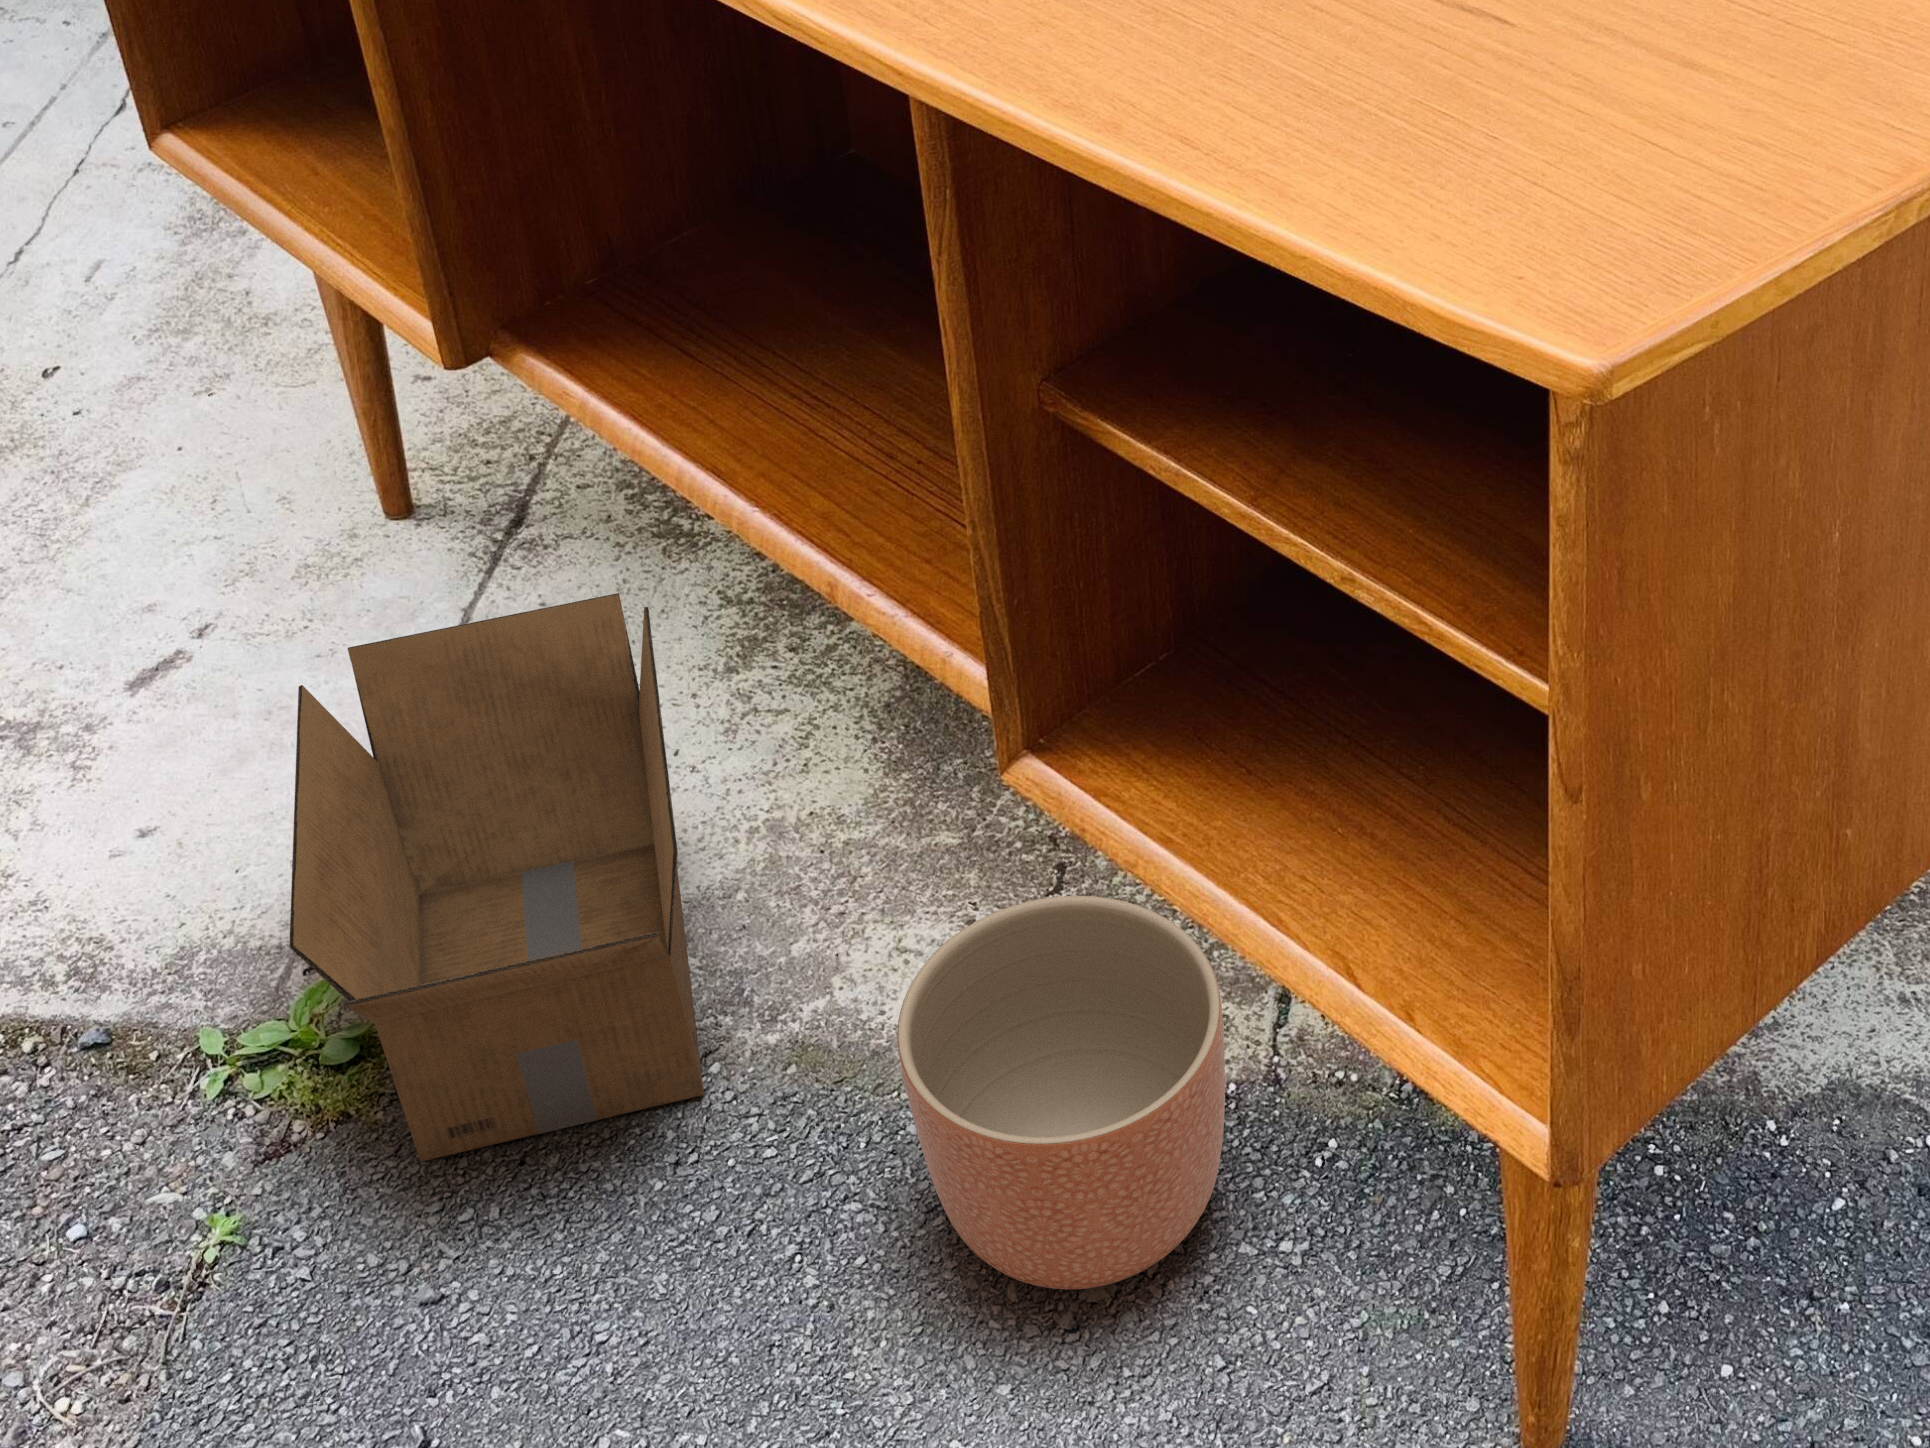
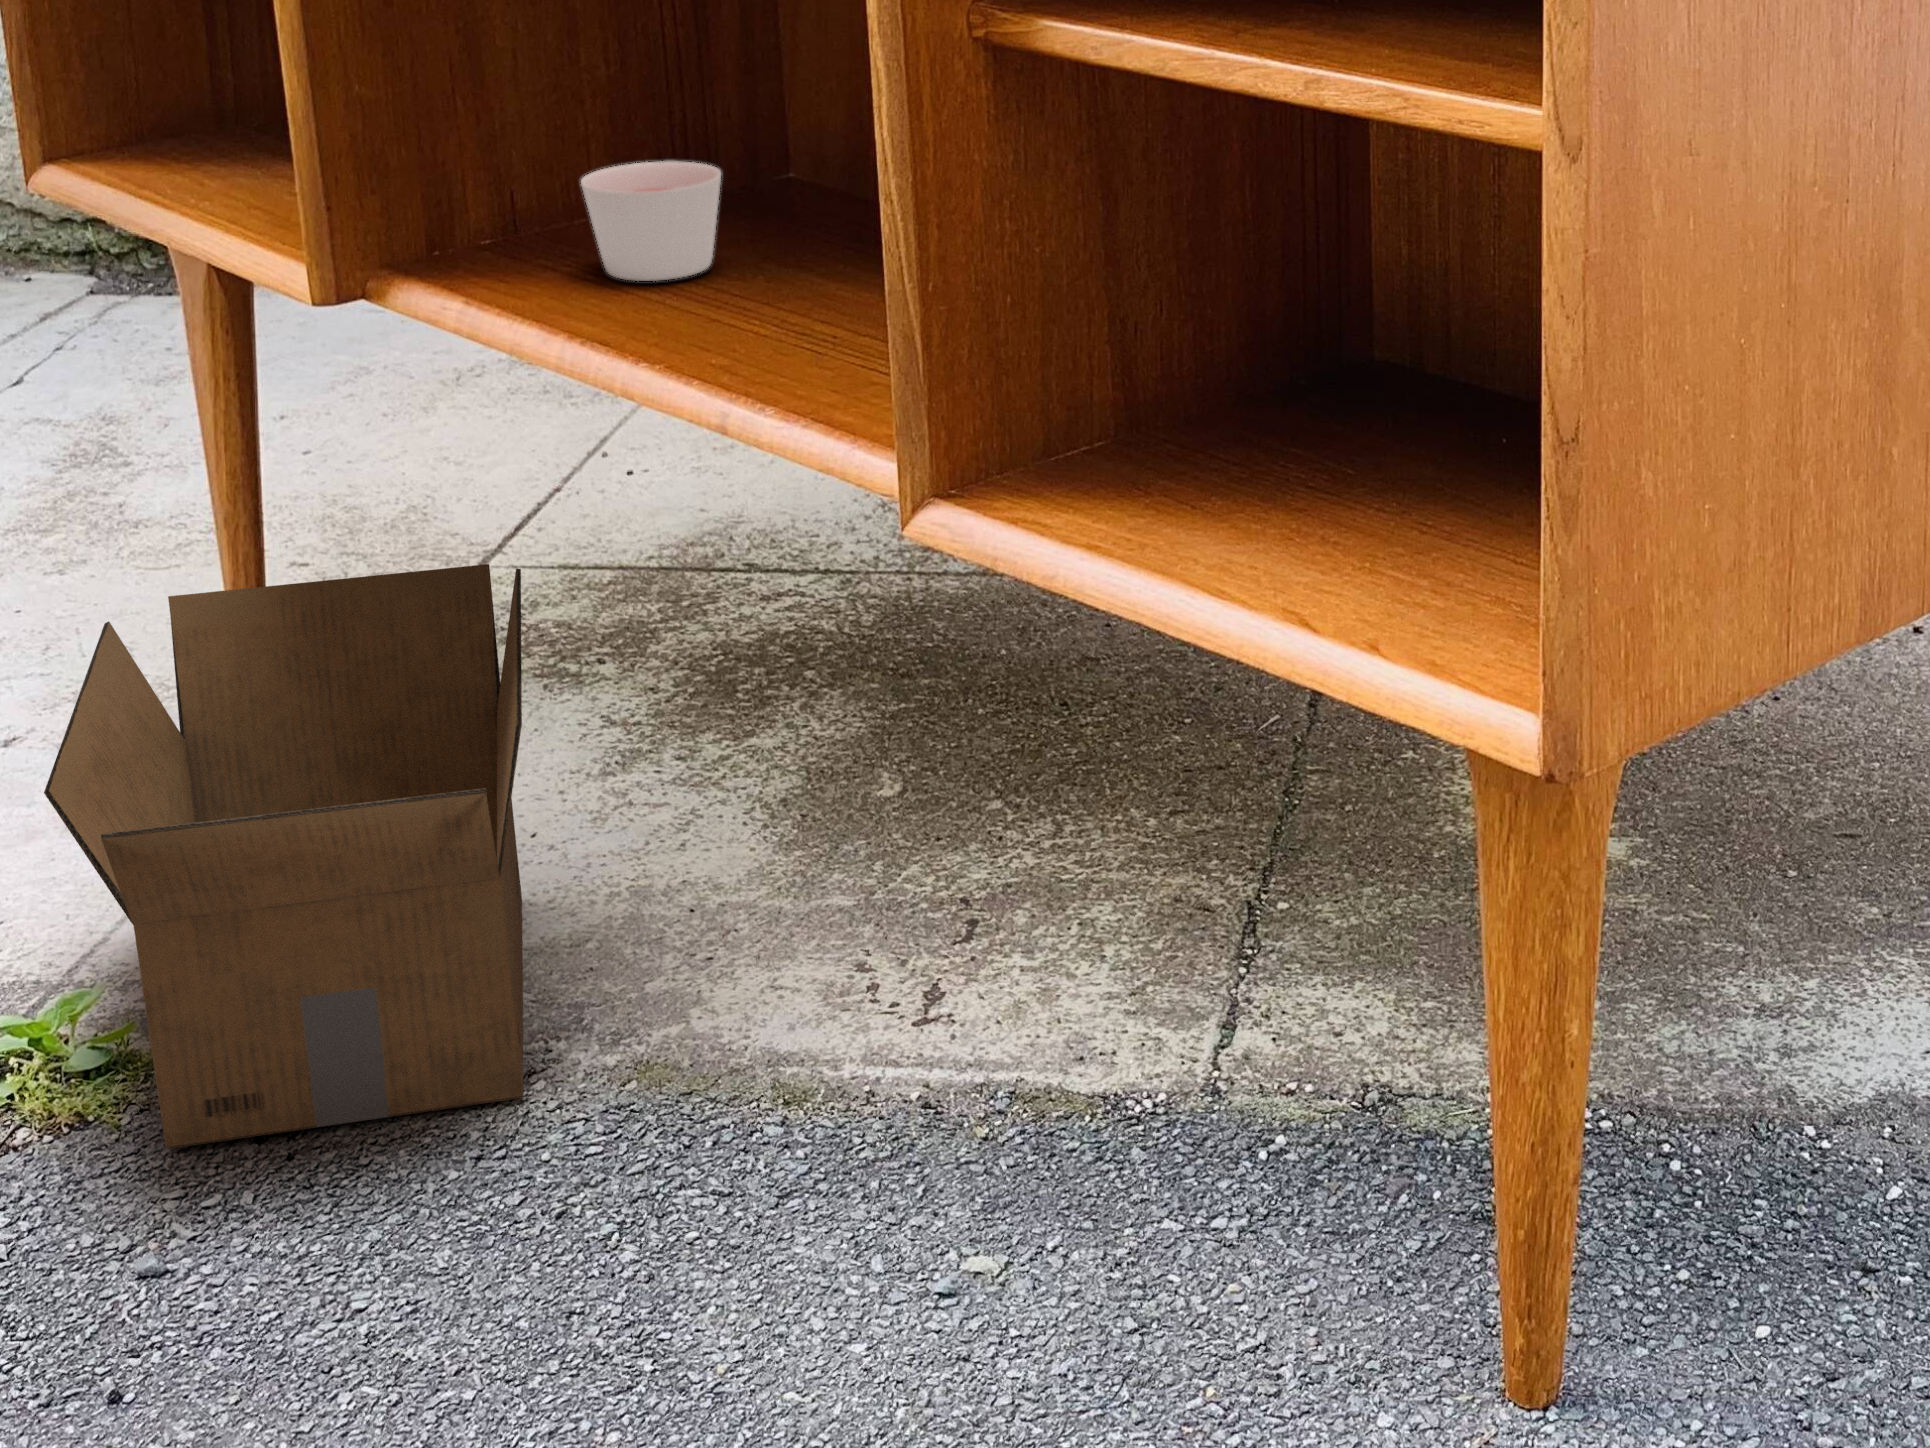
candle: none [666,225,791,355] -> present [581,161,721,281]
planter: present [897,896,1225,1289] -> none [761,799,1154,1250]

